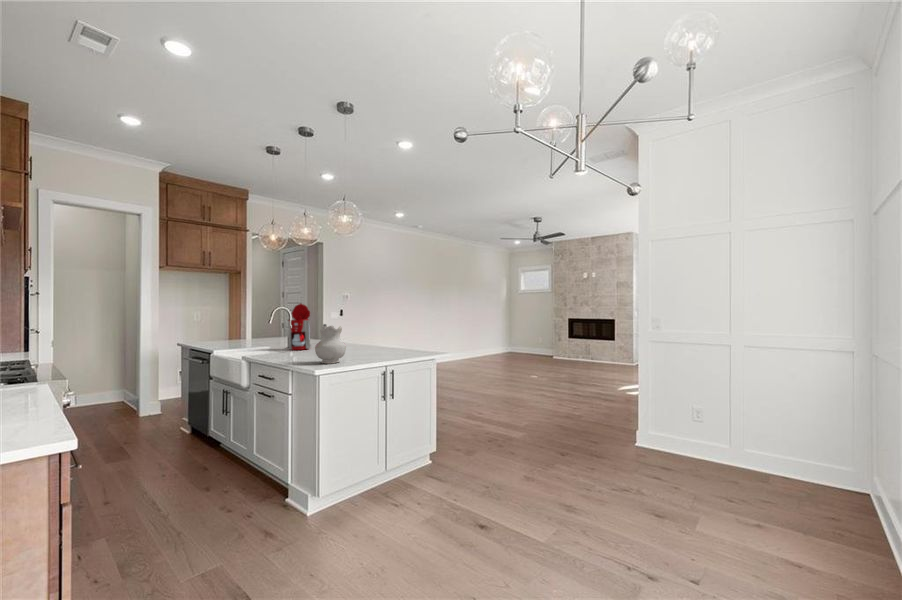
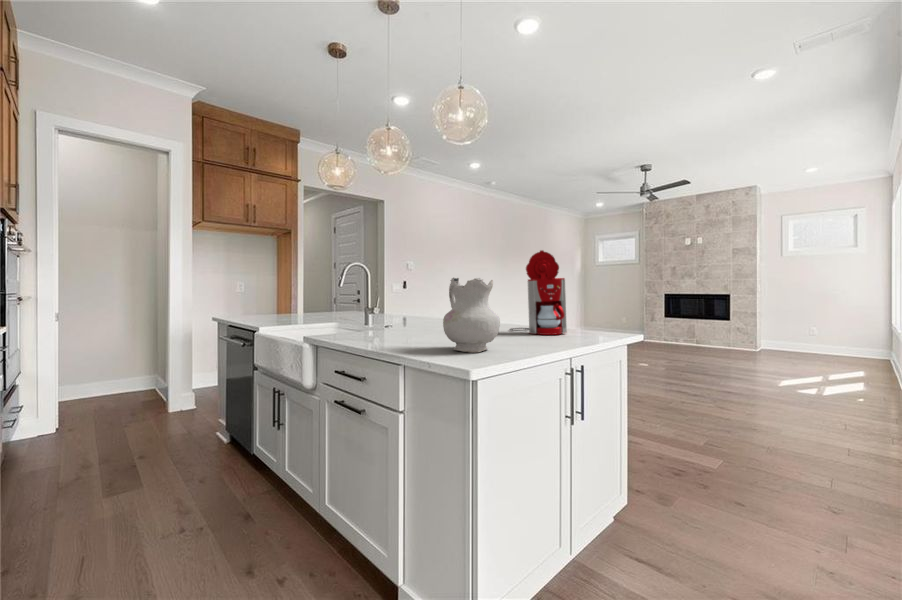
coffee maker: present [287,304,311,350] -> present [510,250,567,335]

